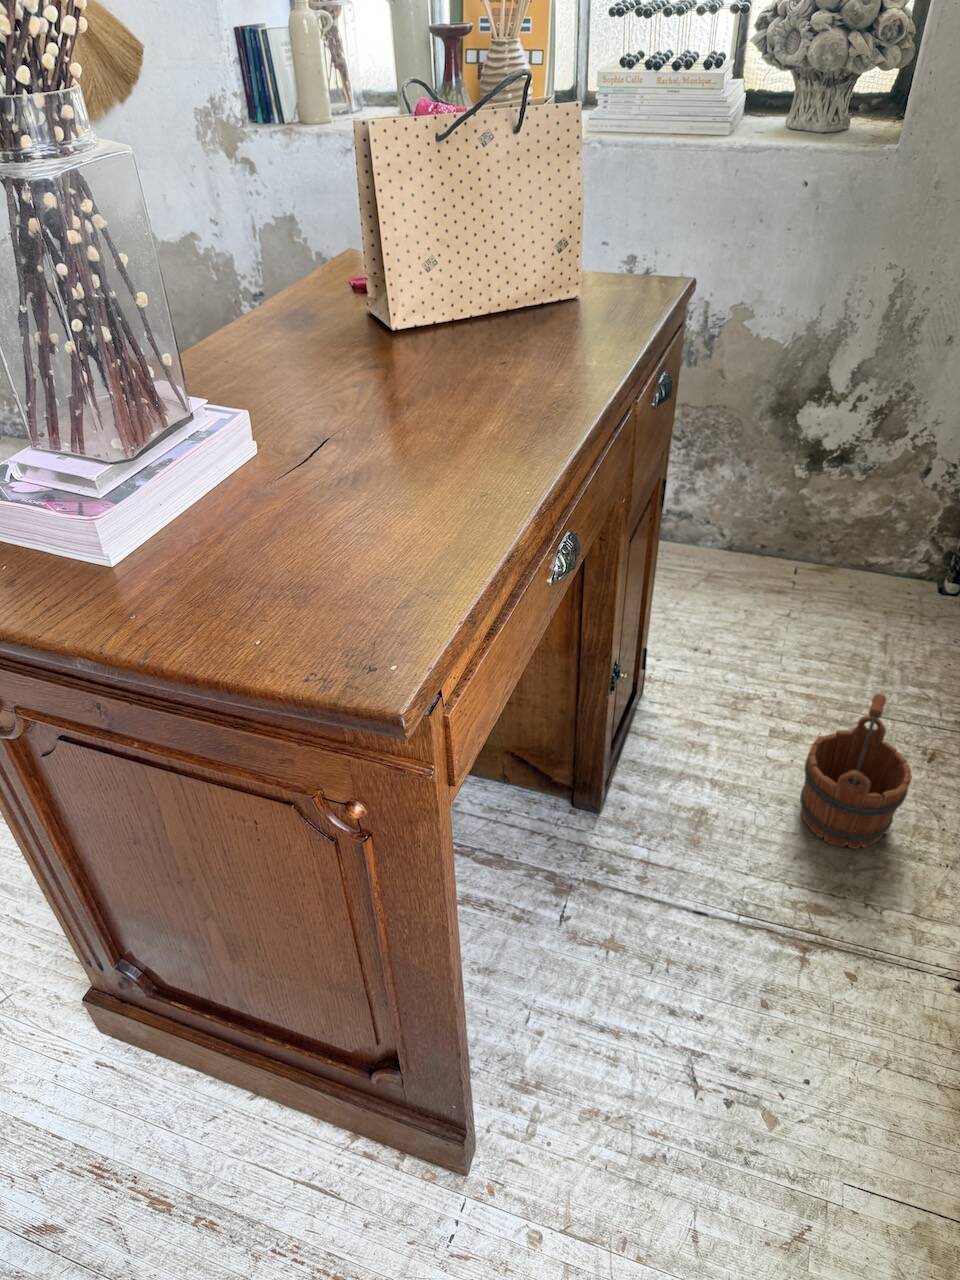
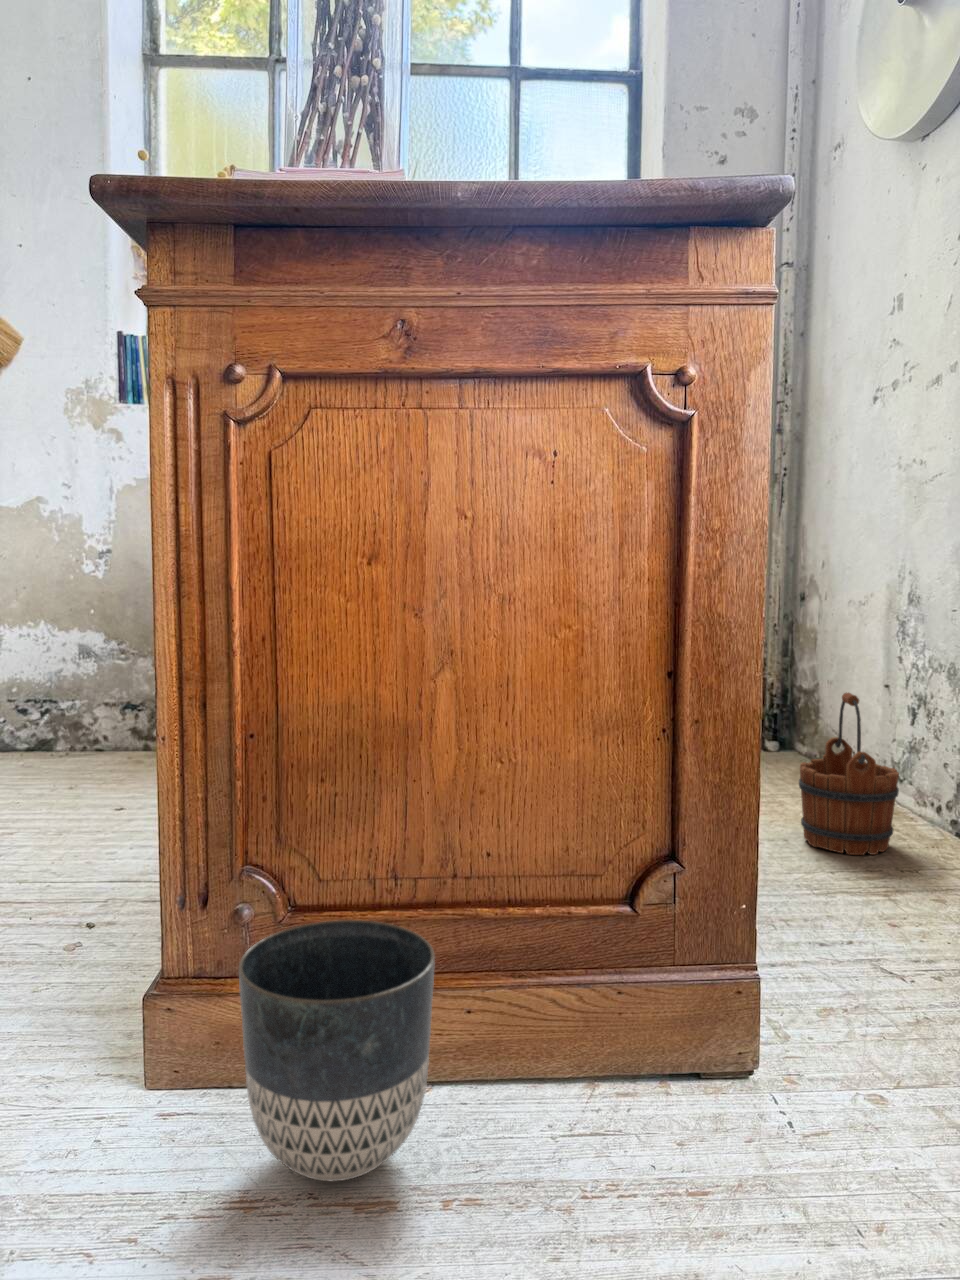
planter: none [64,1024,212,1191] -> present [239,920,435,1181]

